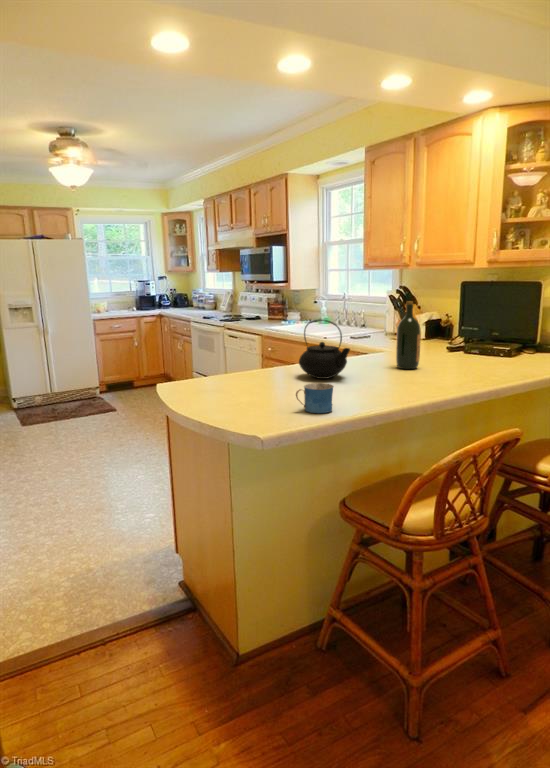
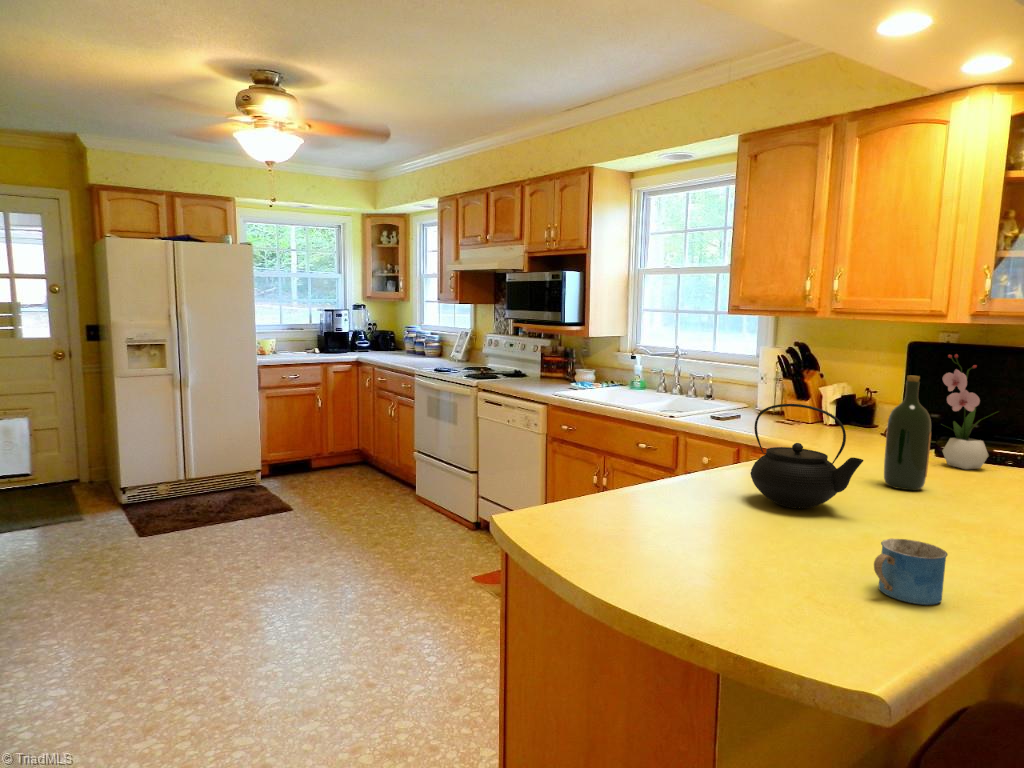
flower arrangement: none [453,288,487,359] -> present [943,354,989,469]

